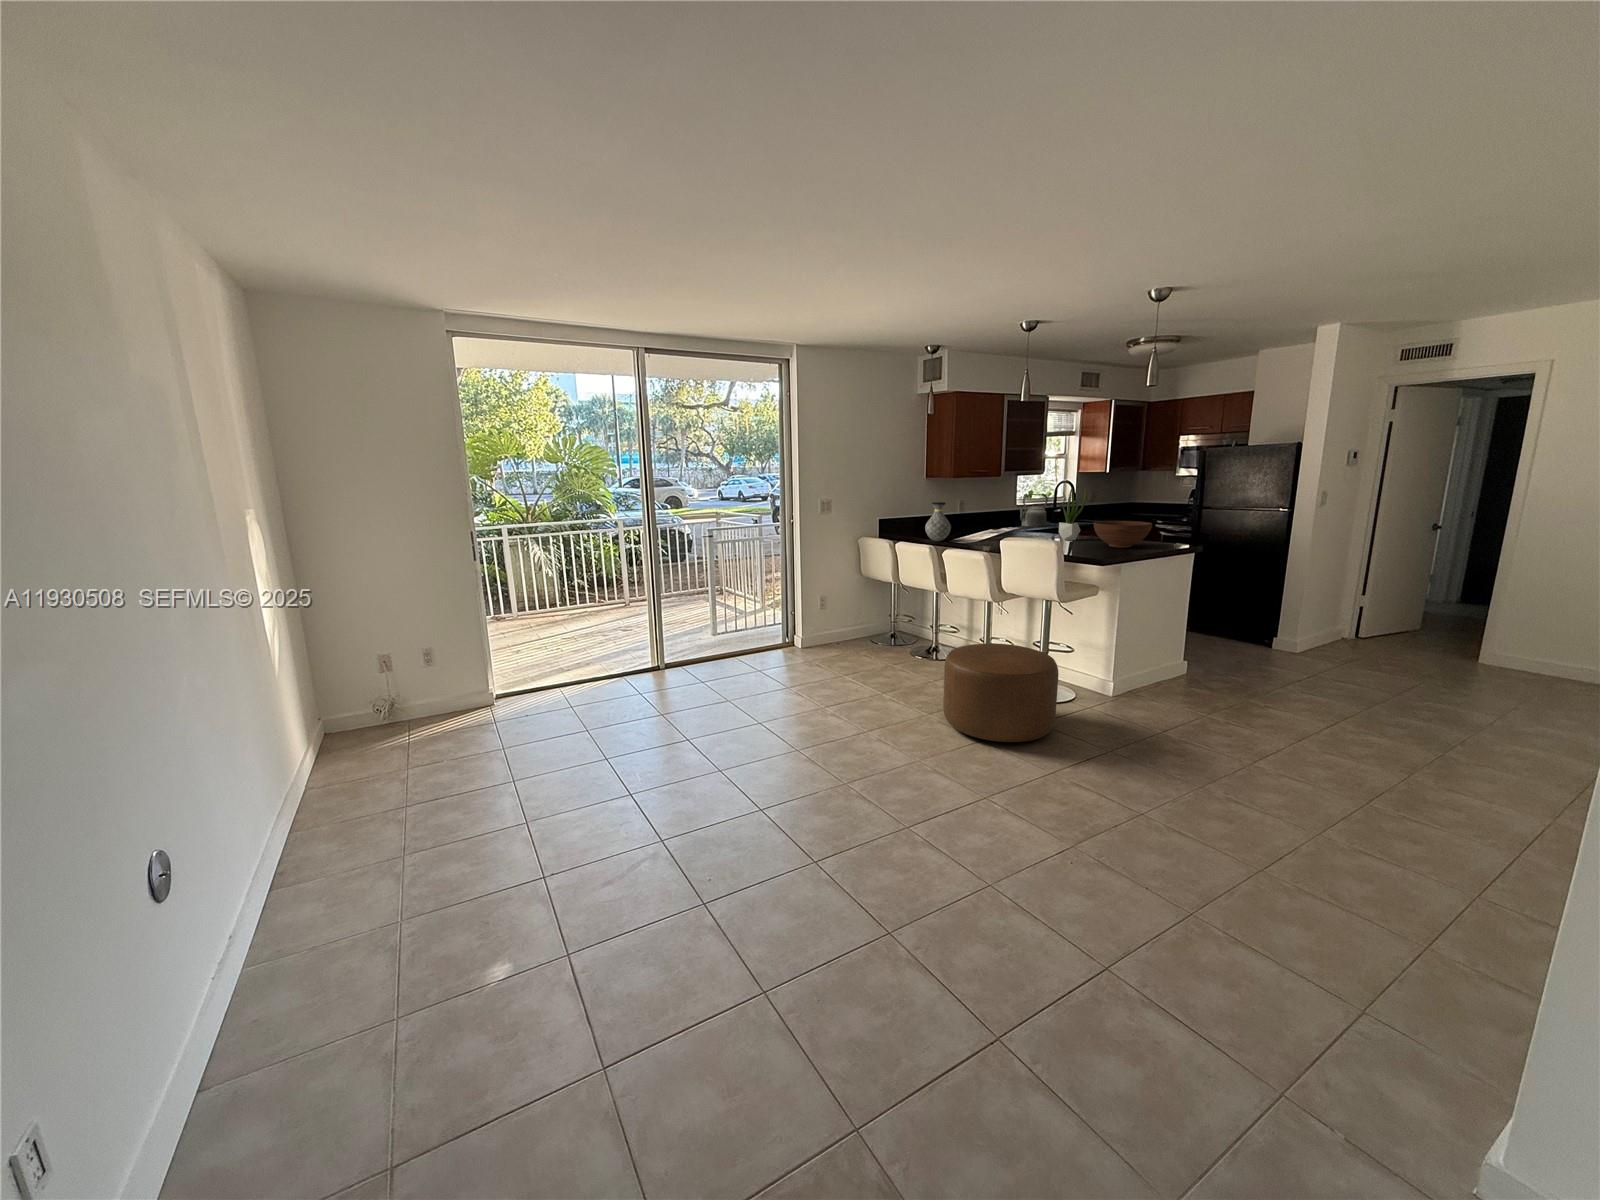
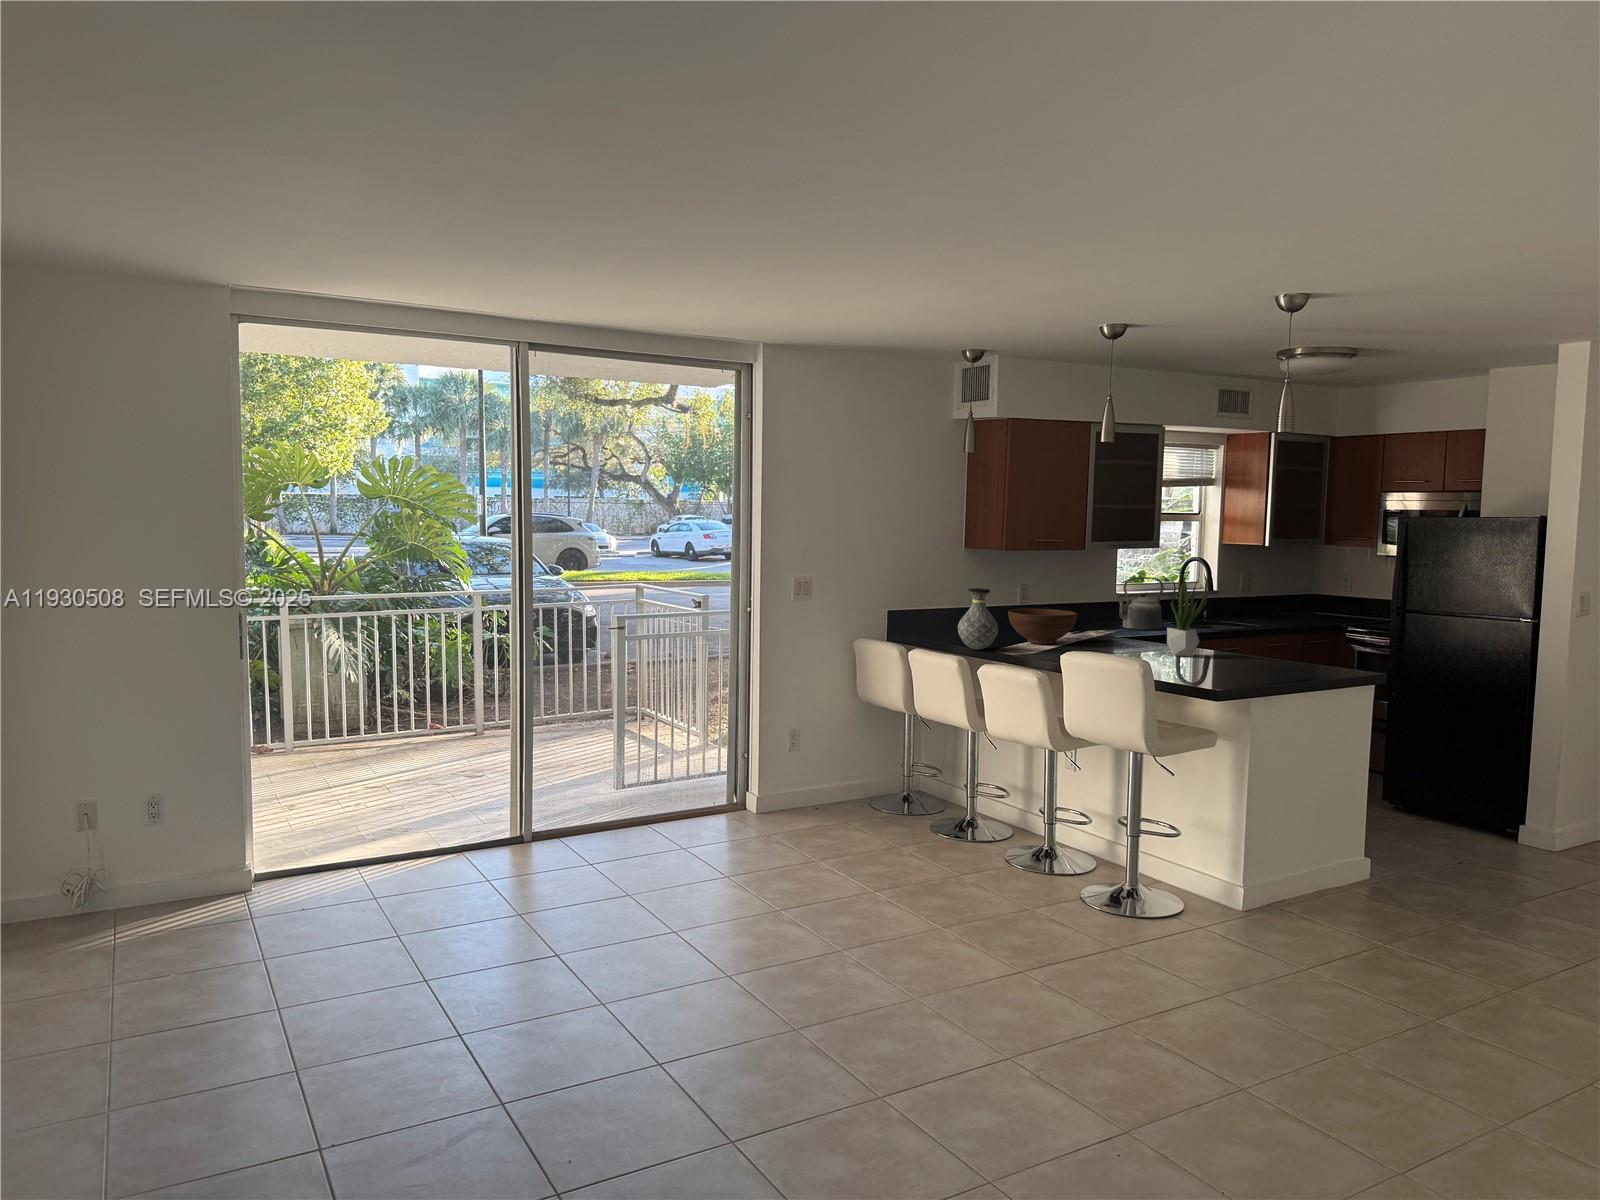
fruit bowl: present [1094,521,1152,548] -> present [1008,609,1077,644]
ottoman: present [943,643,1059,742] -> none [963,817,1137,974]

